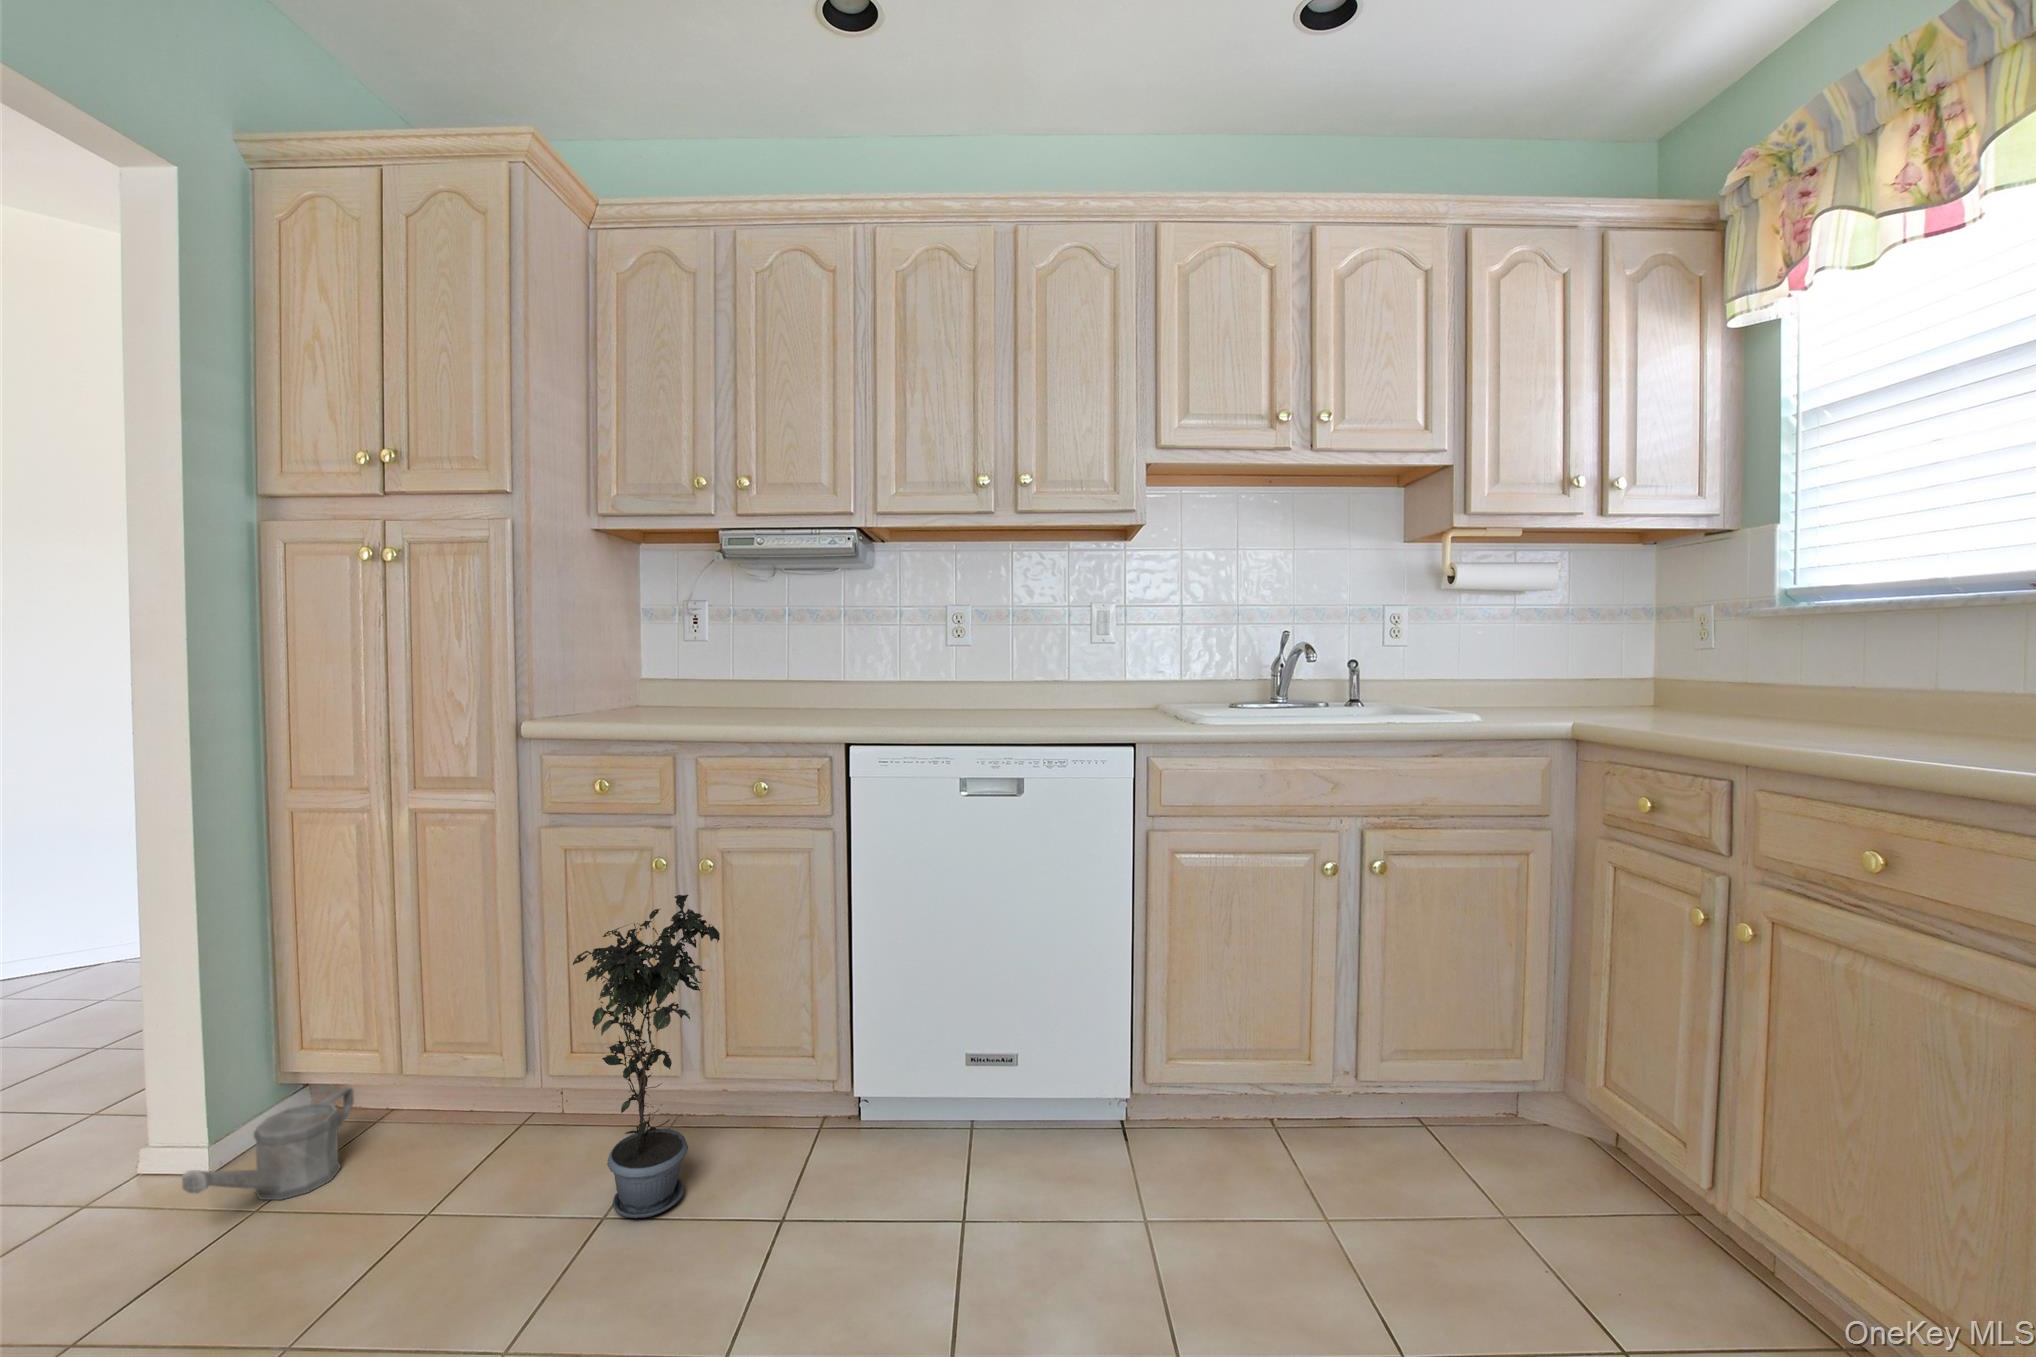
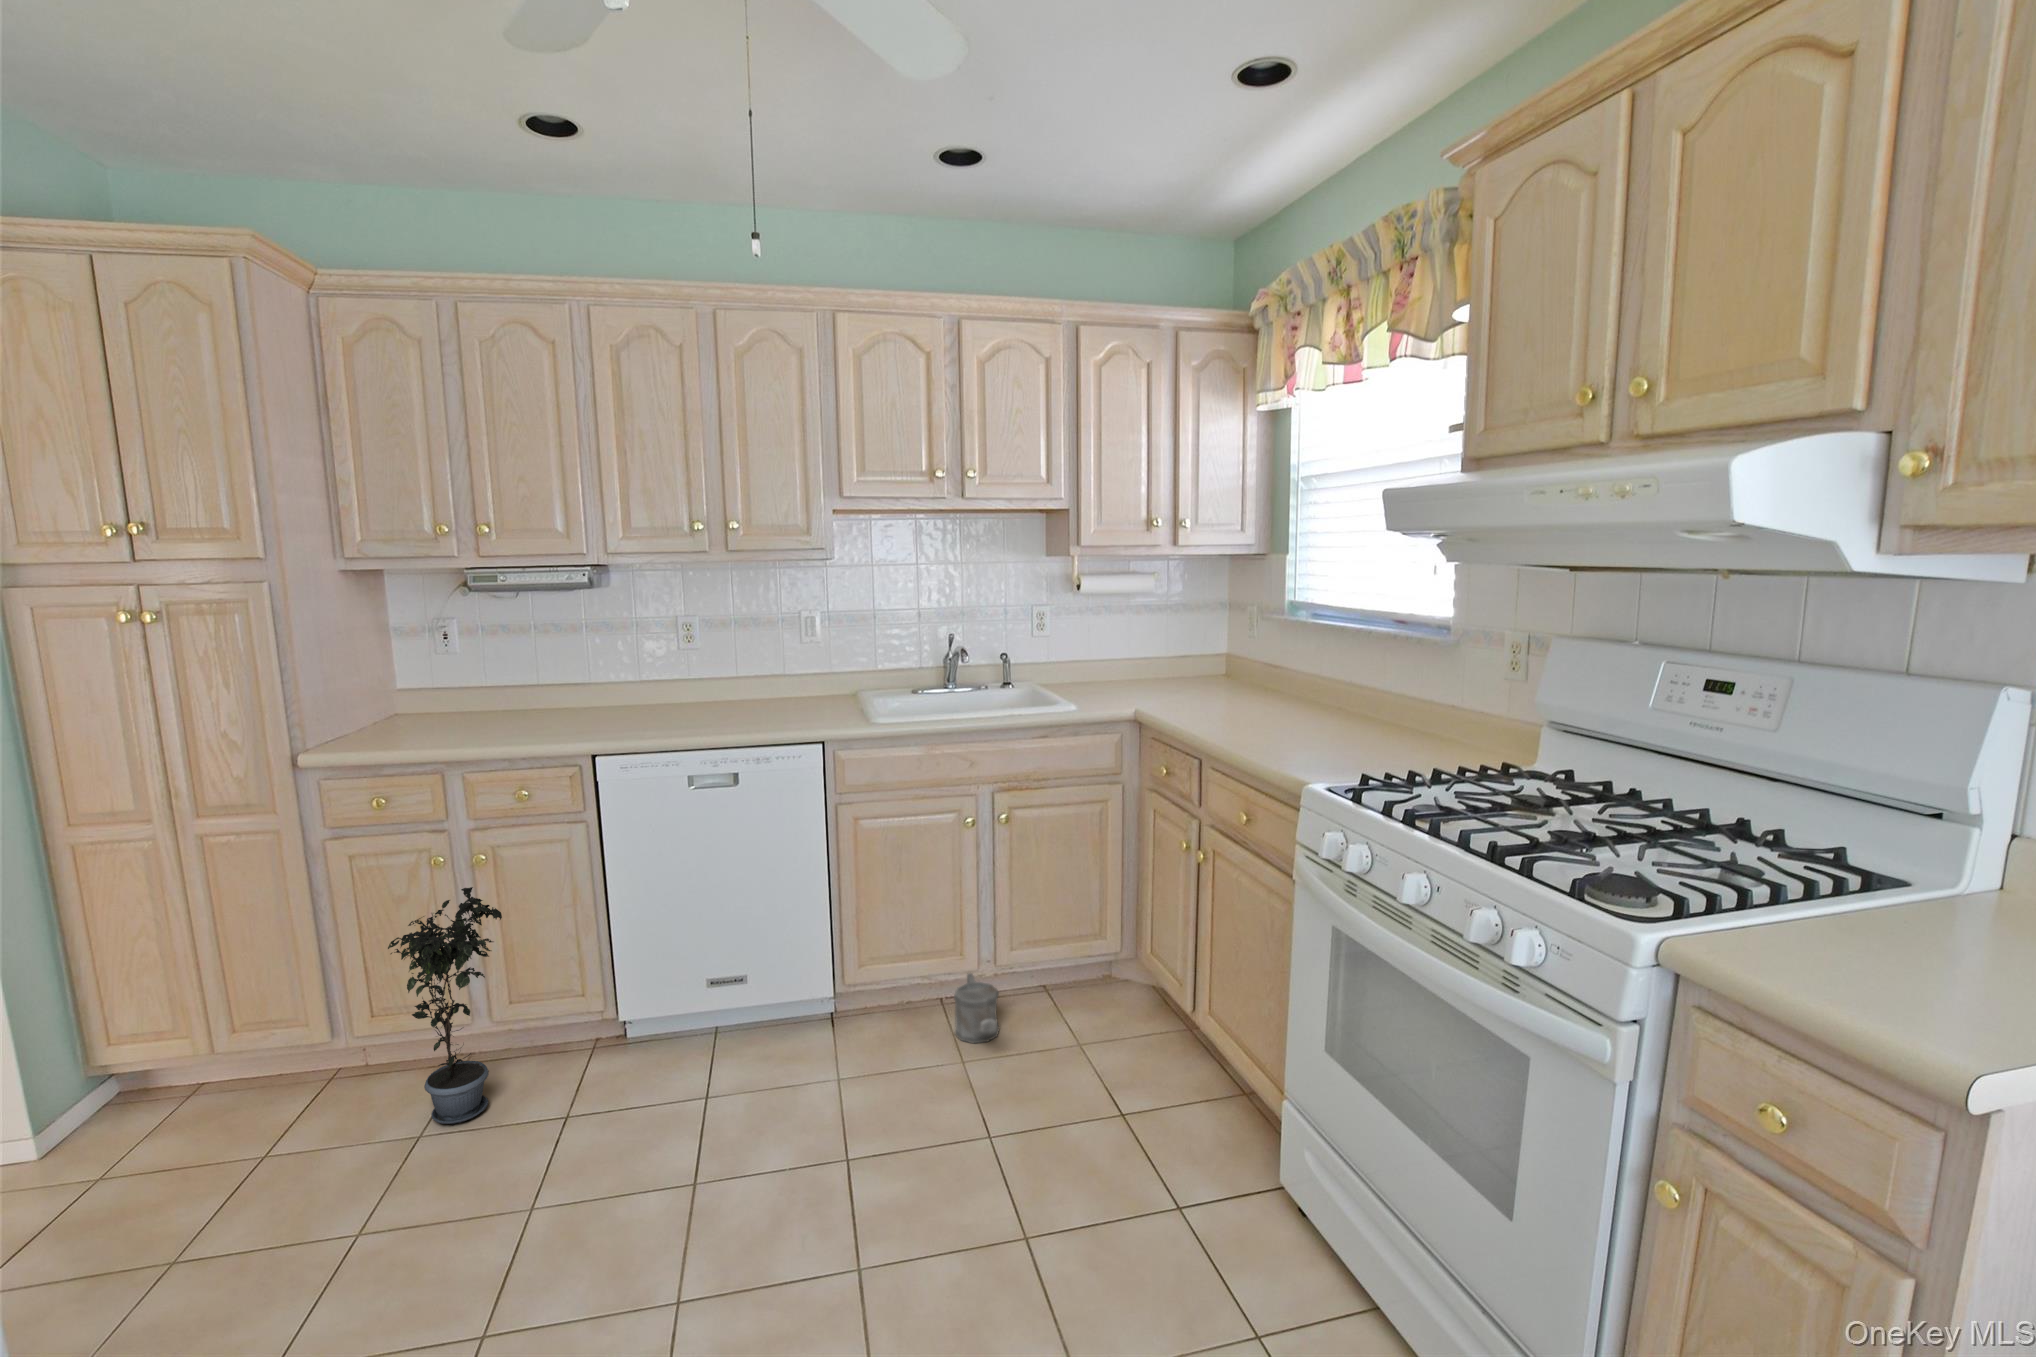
watering can: present [182,1087,354,1200] -> present [954,973,999,1043]

